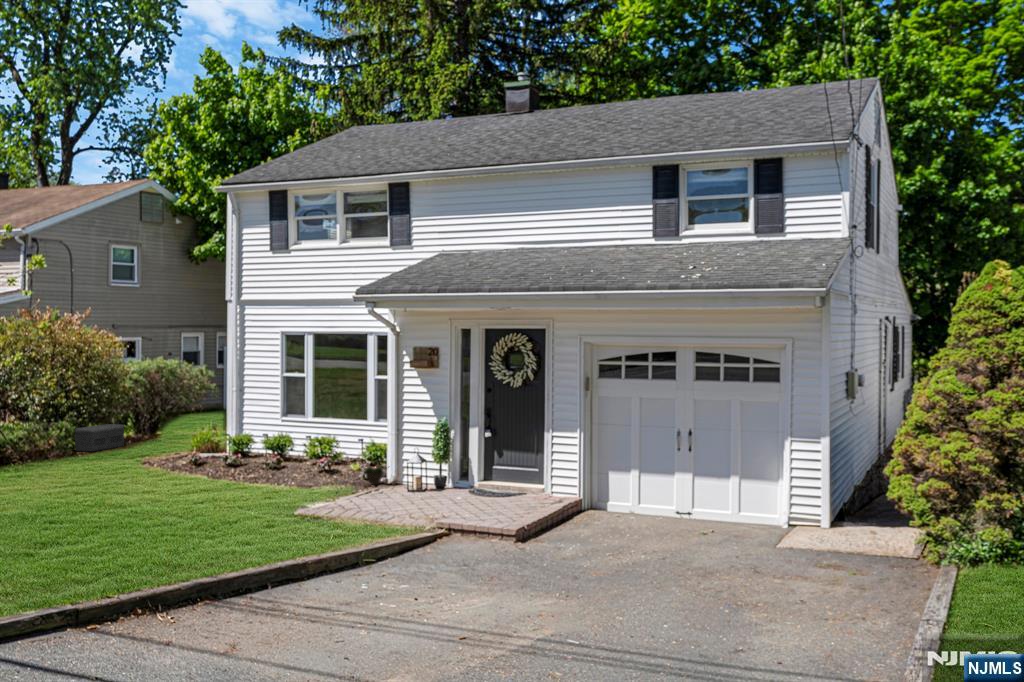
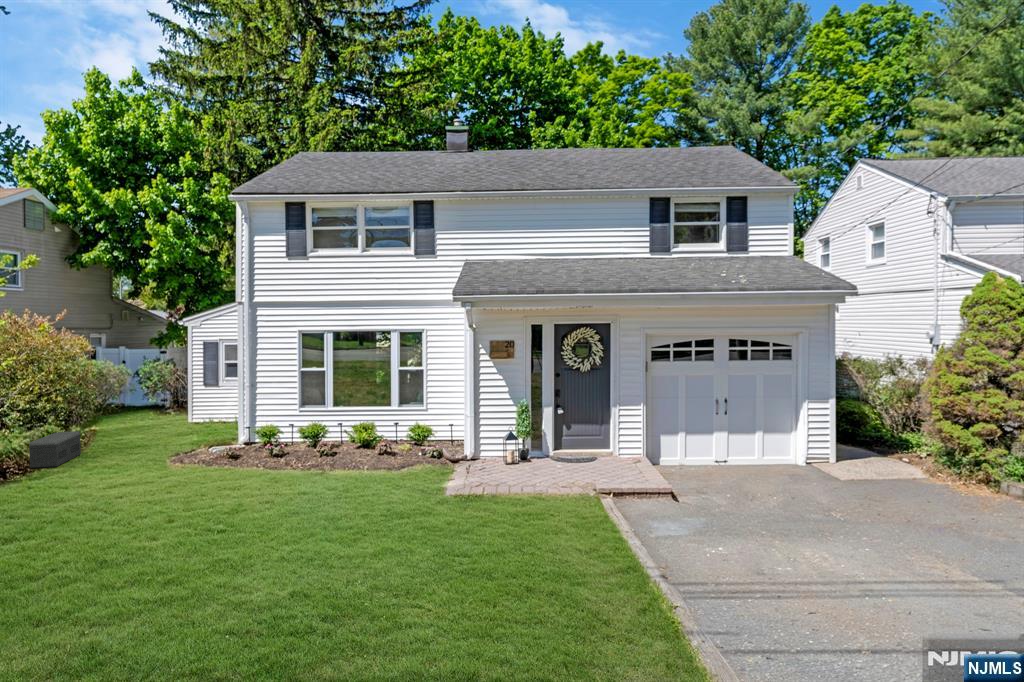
decorative plant: present [364,466,384,485] -> none [441,449,472,468]

